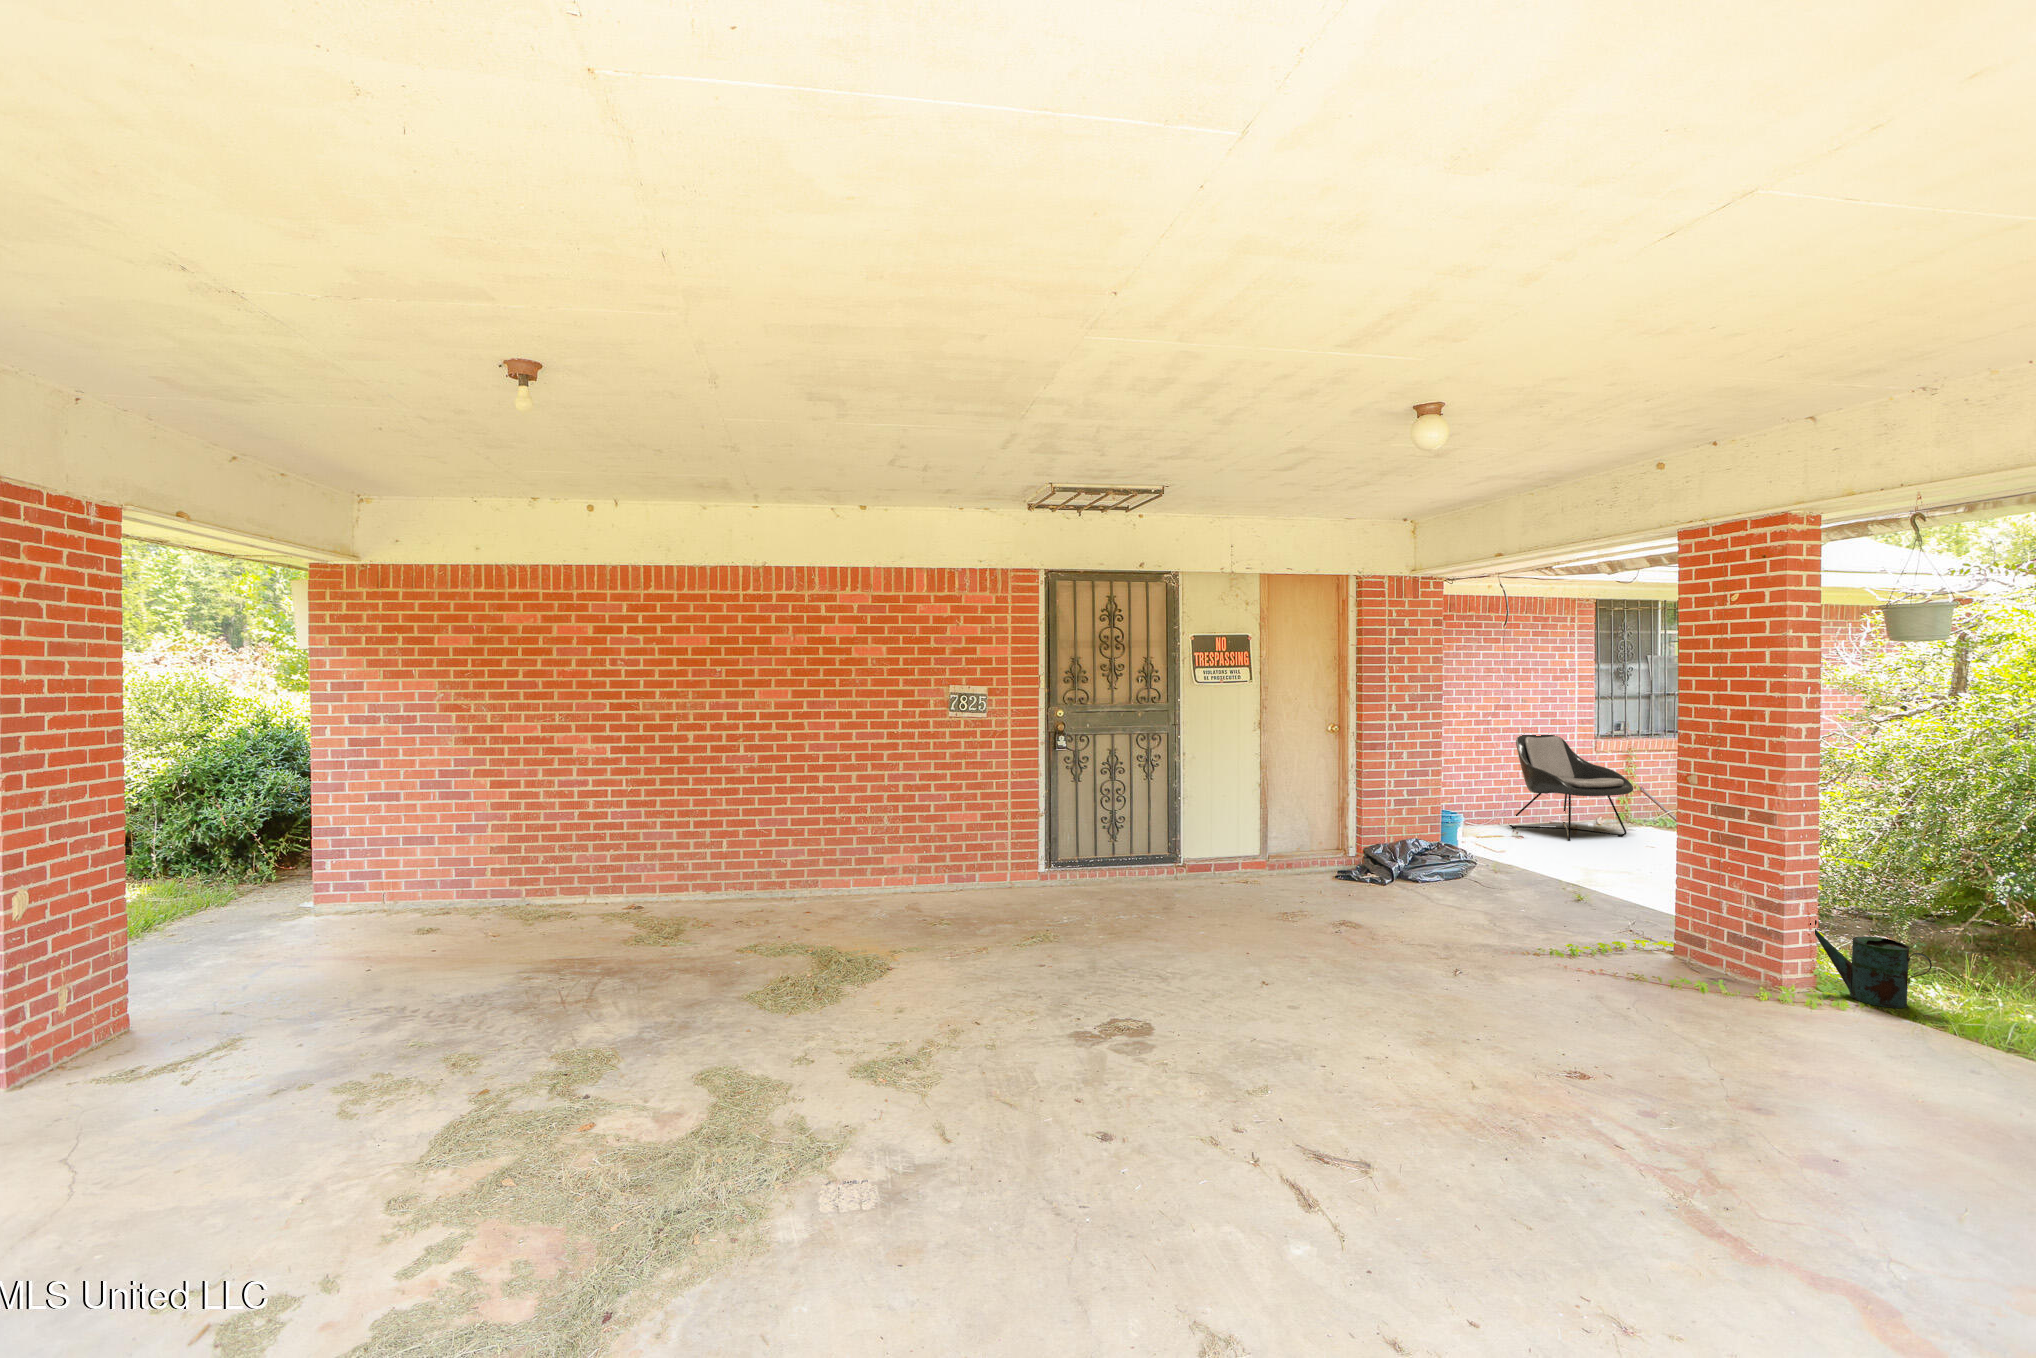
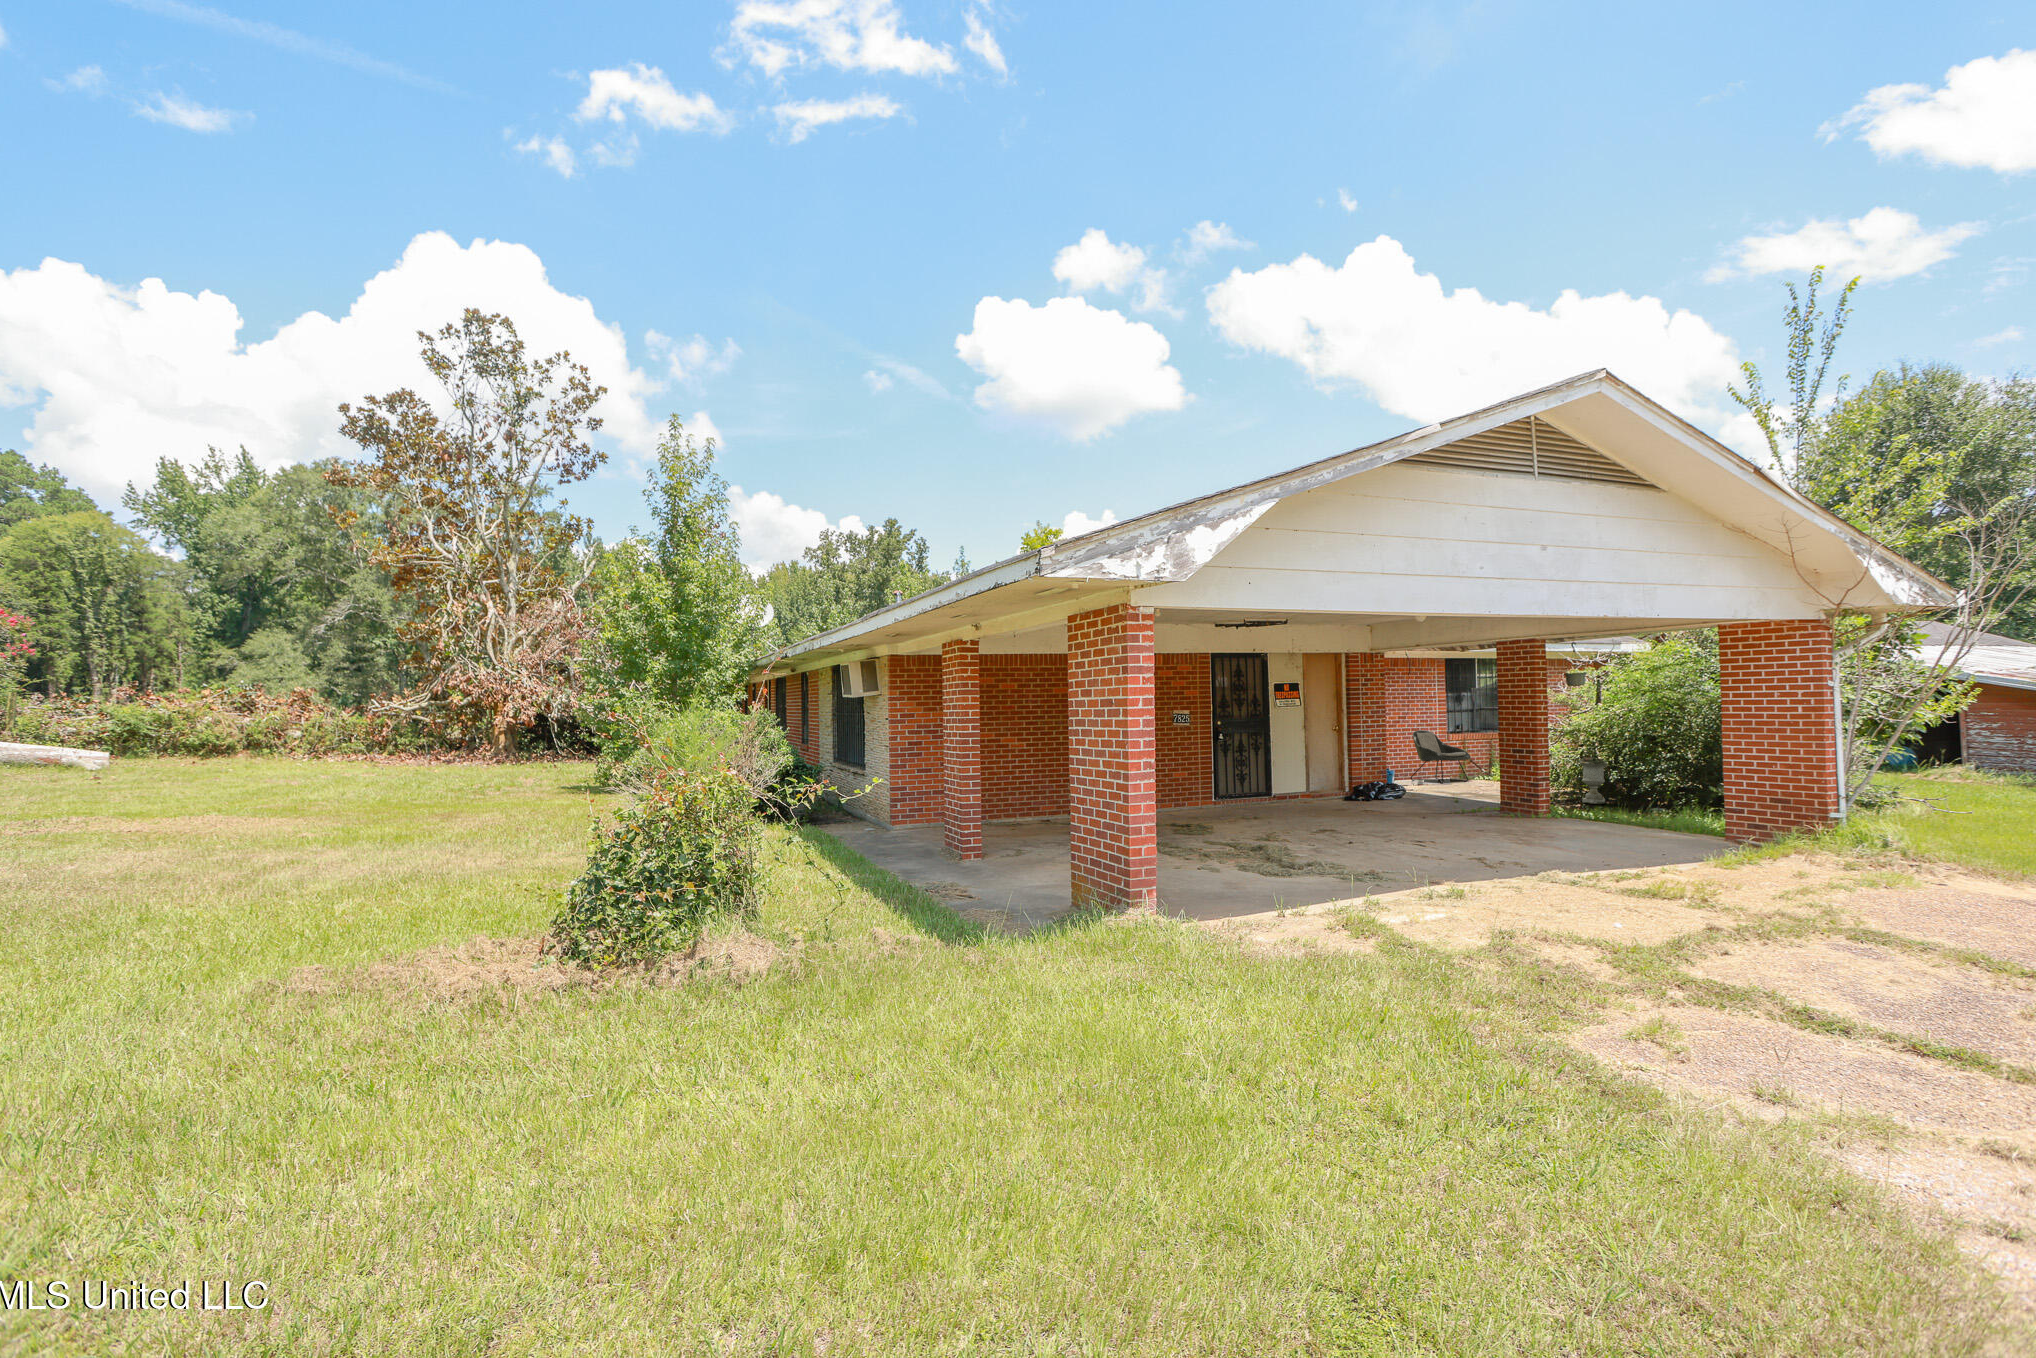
planter: none [1896,822,1983,948] -> present [1579,757,1608,804]
watering can: present [1810,920,1932,1008] -> none [1545,788,1587,815]

